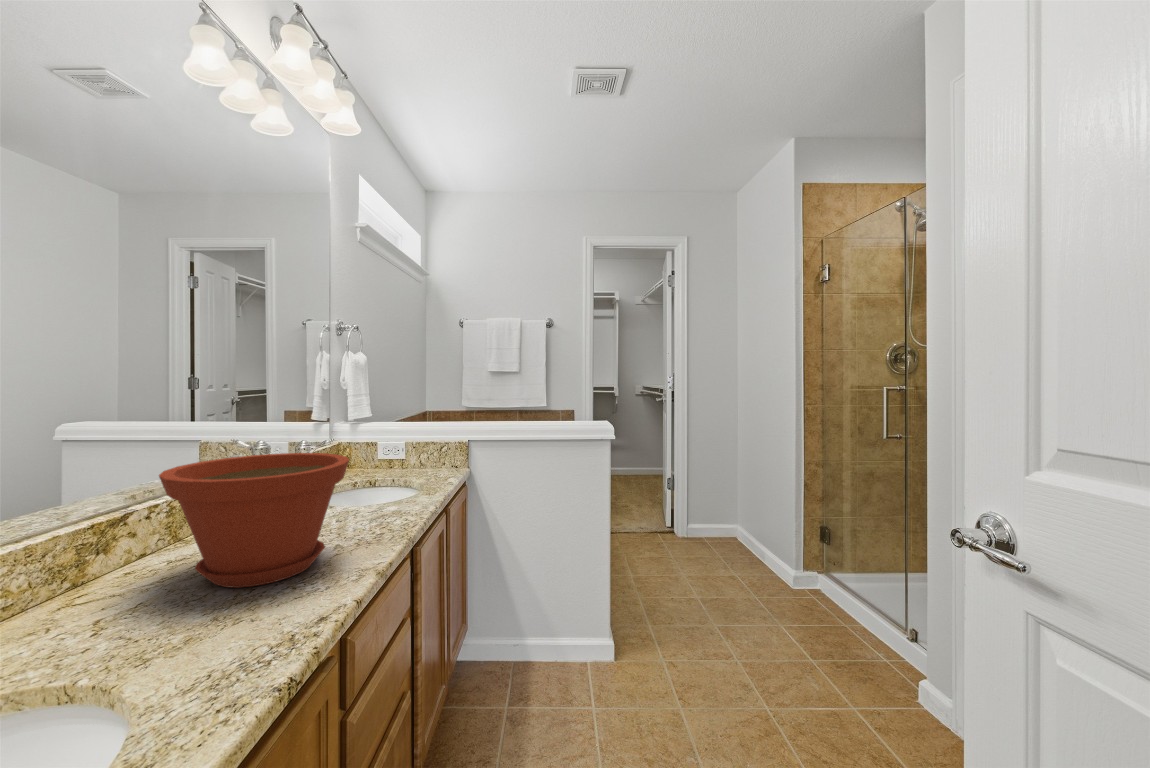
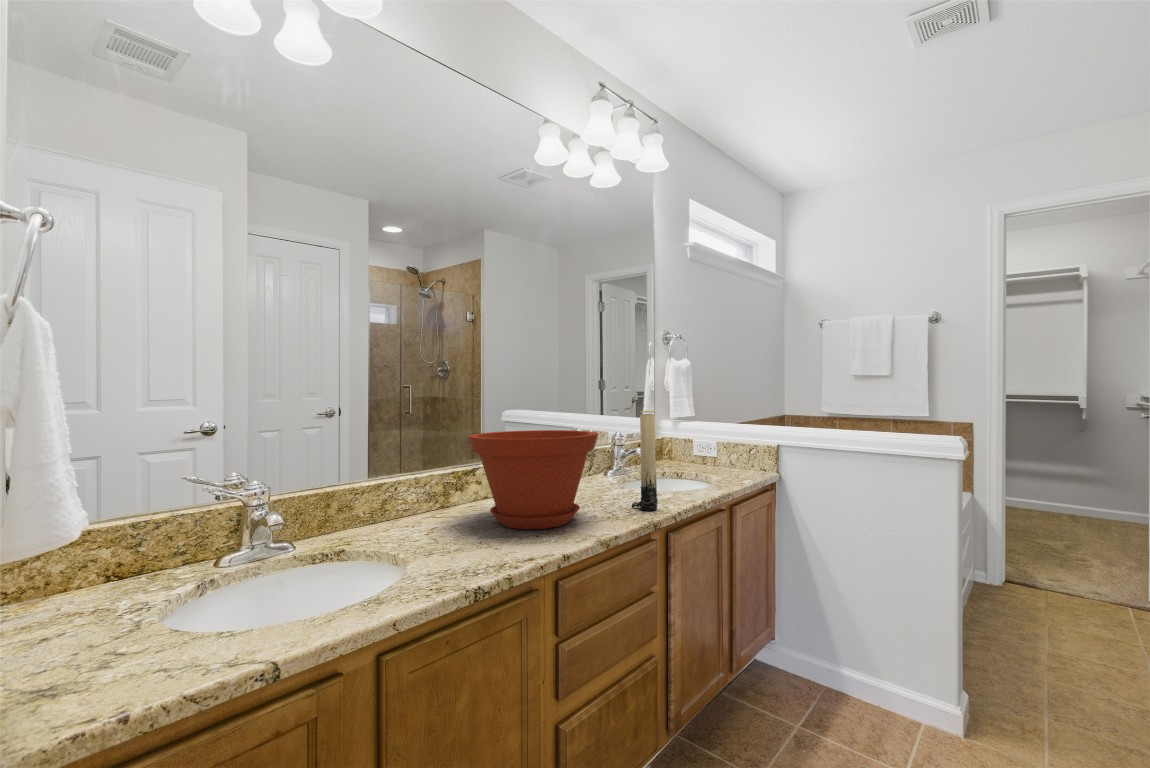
candle: none [365,425,395,529] -> present [632,410,658,511]

